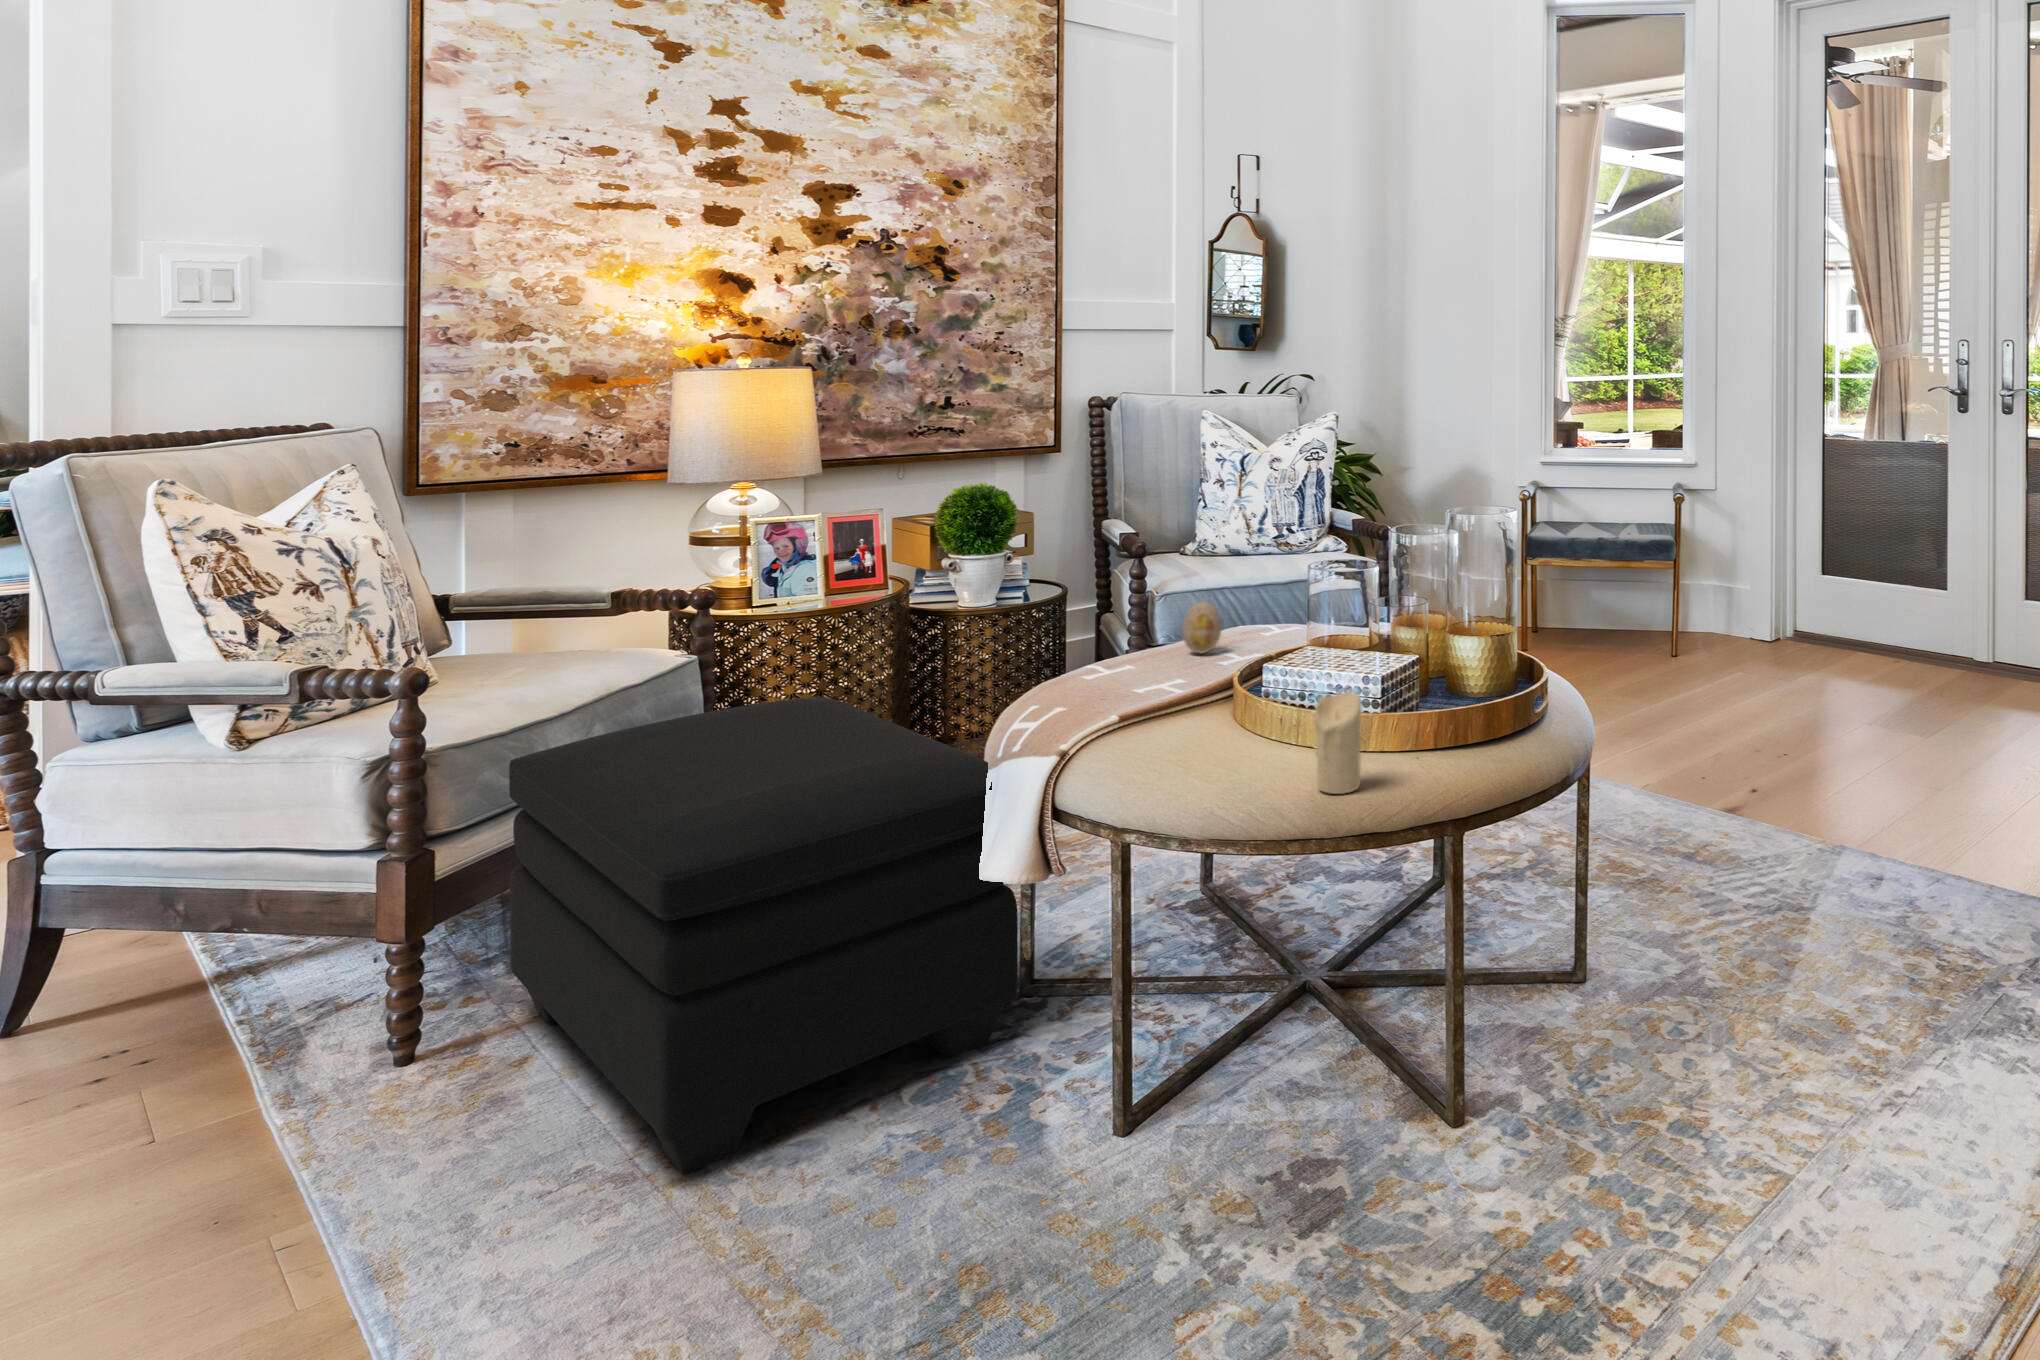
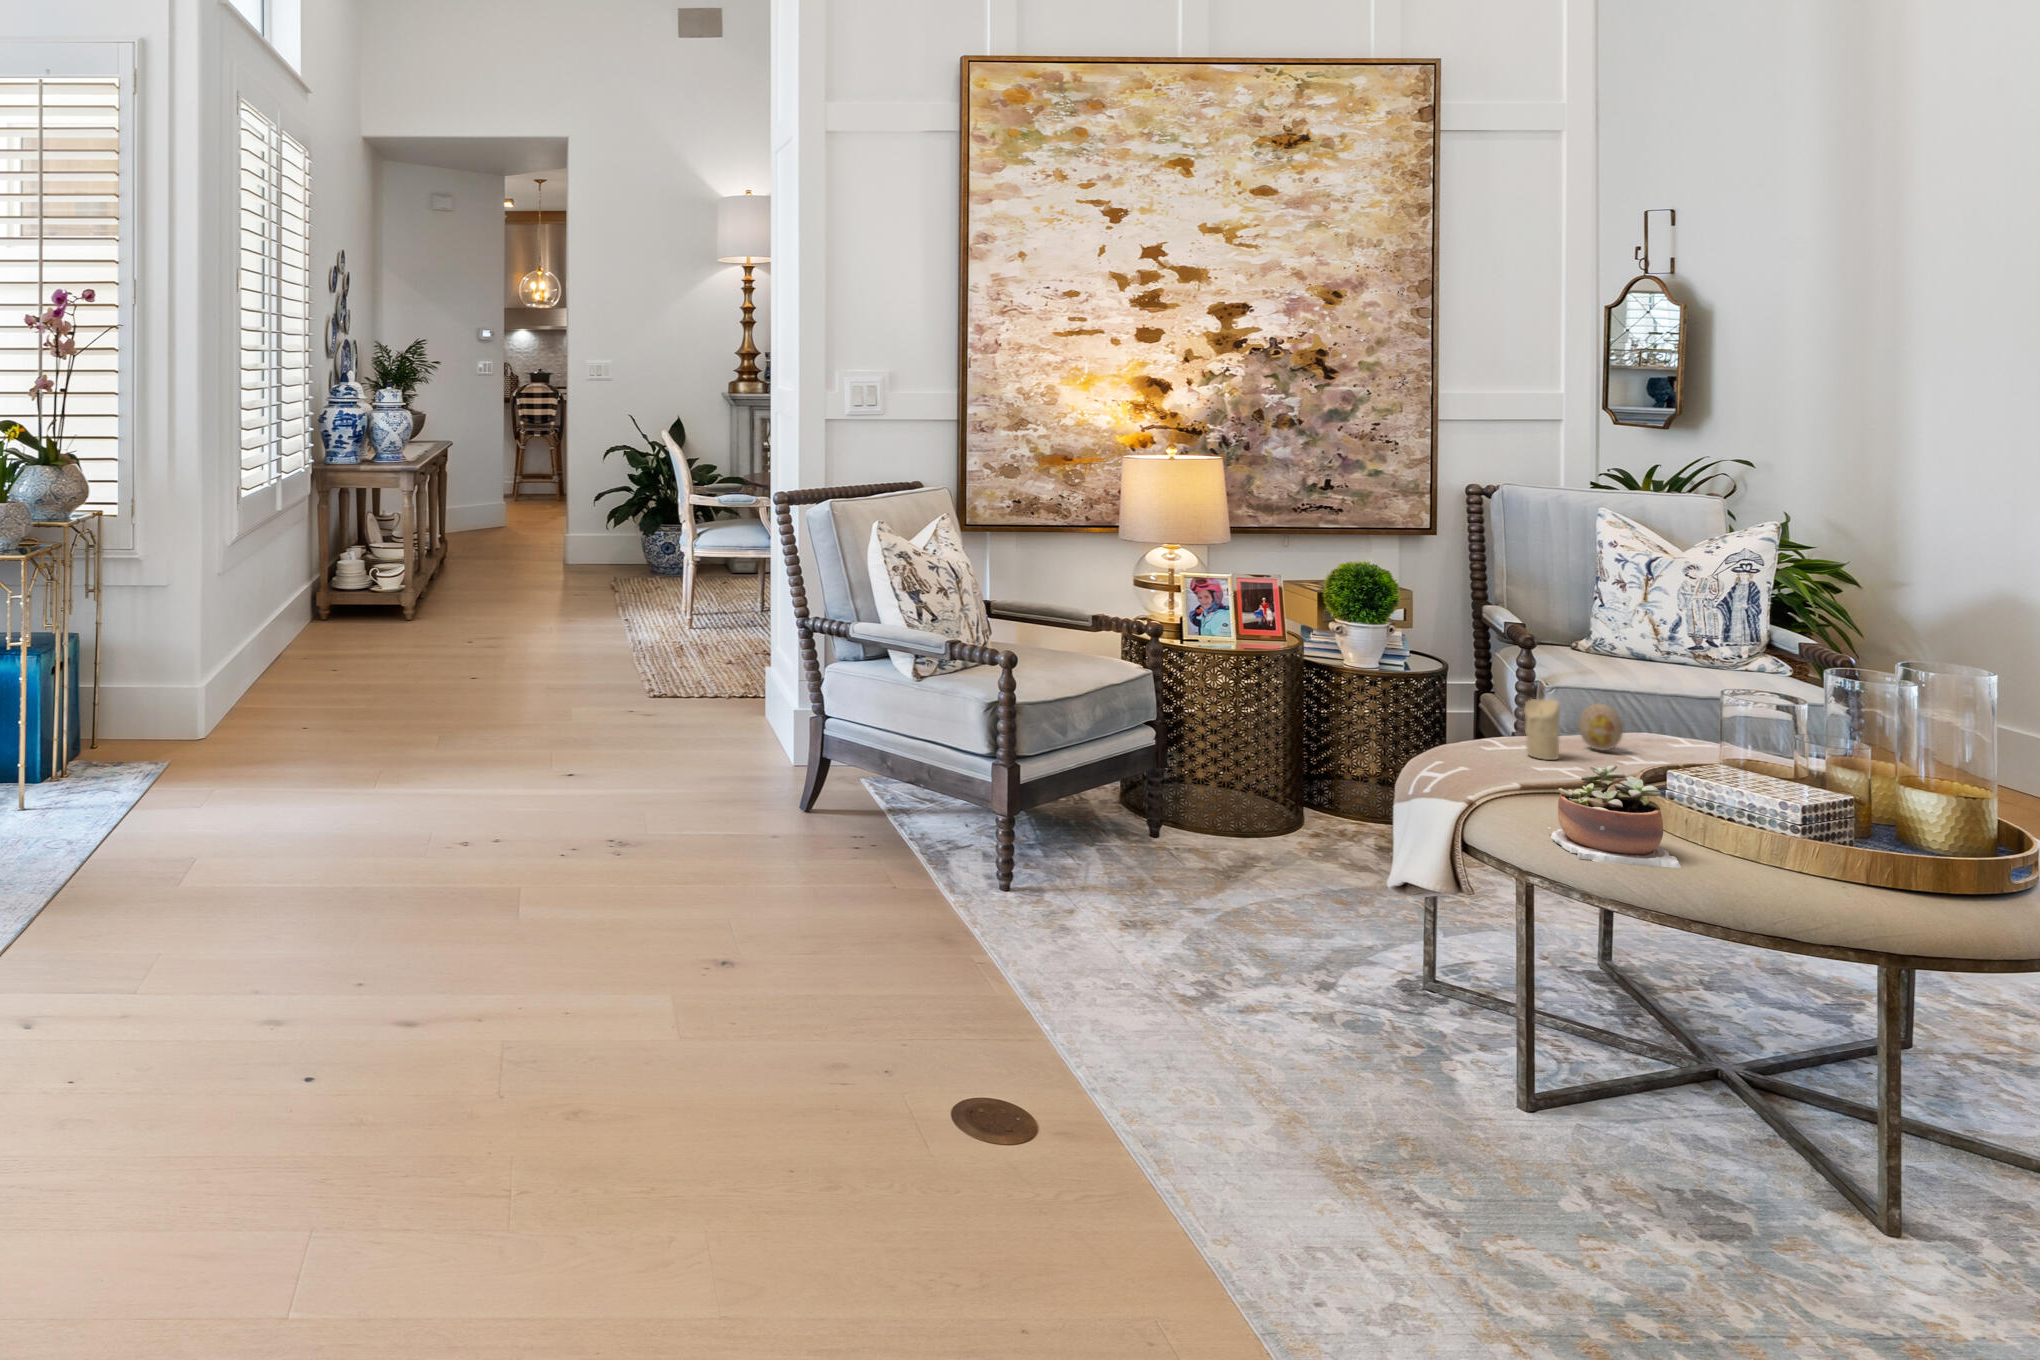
succulent plant: none [1143,672,1280,802] -> present [1547,765,1682,868]
candle: present [1314,692,1361,794] -> present [1524,699,1560,760]
ottoman: present [509,698,1018,1174] -> none [1056,715,1426,1012]

